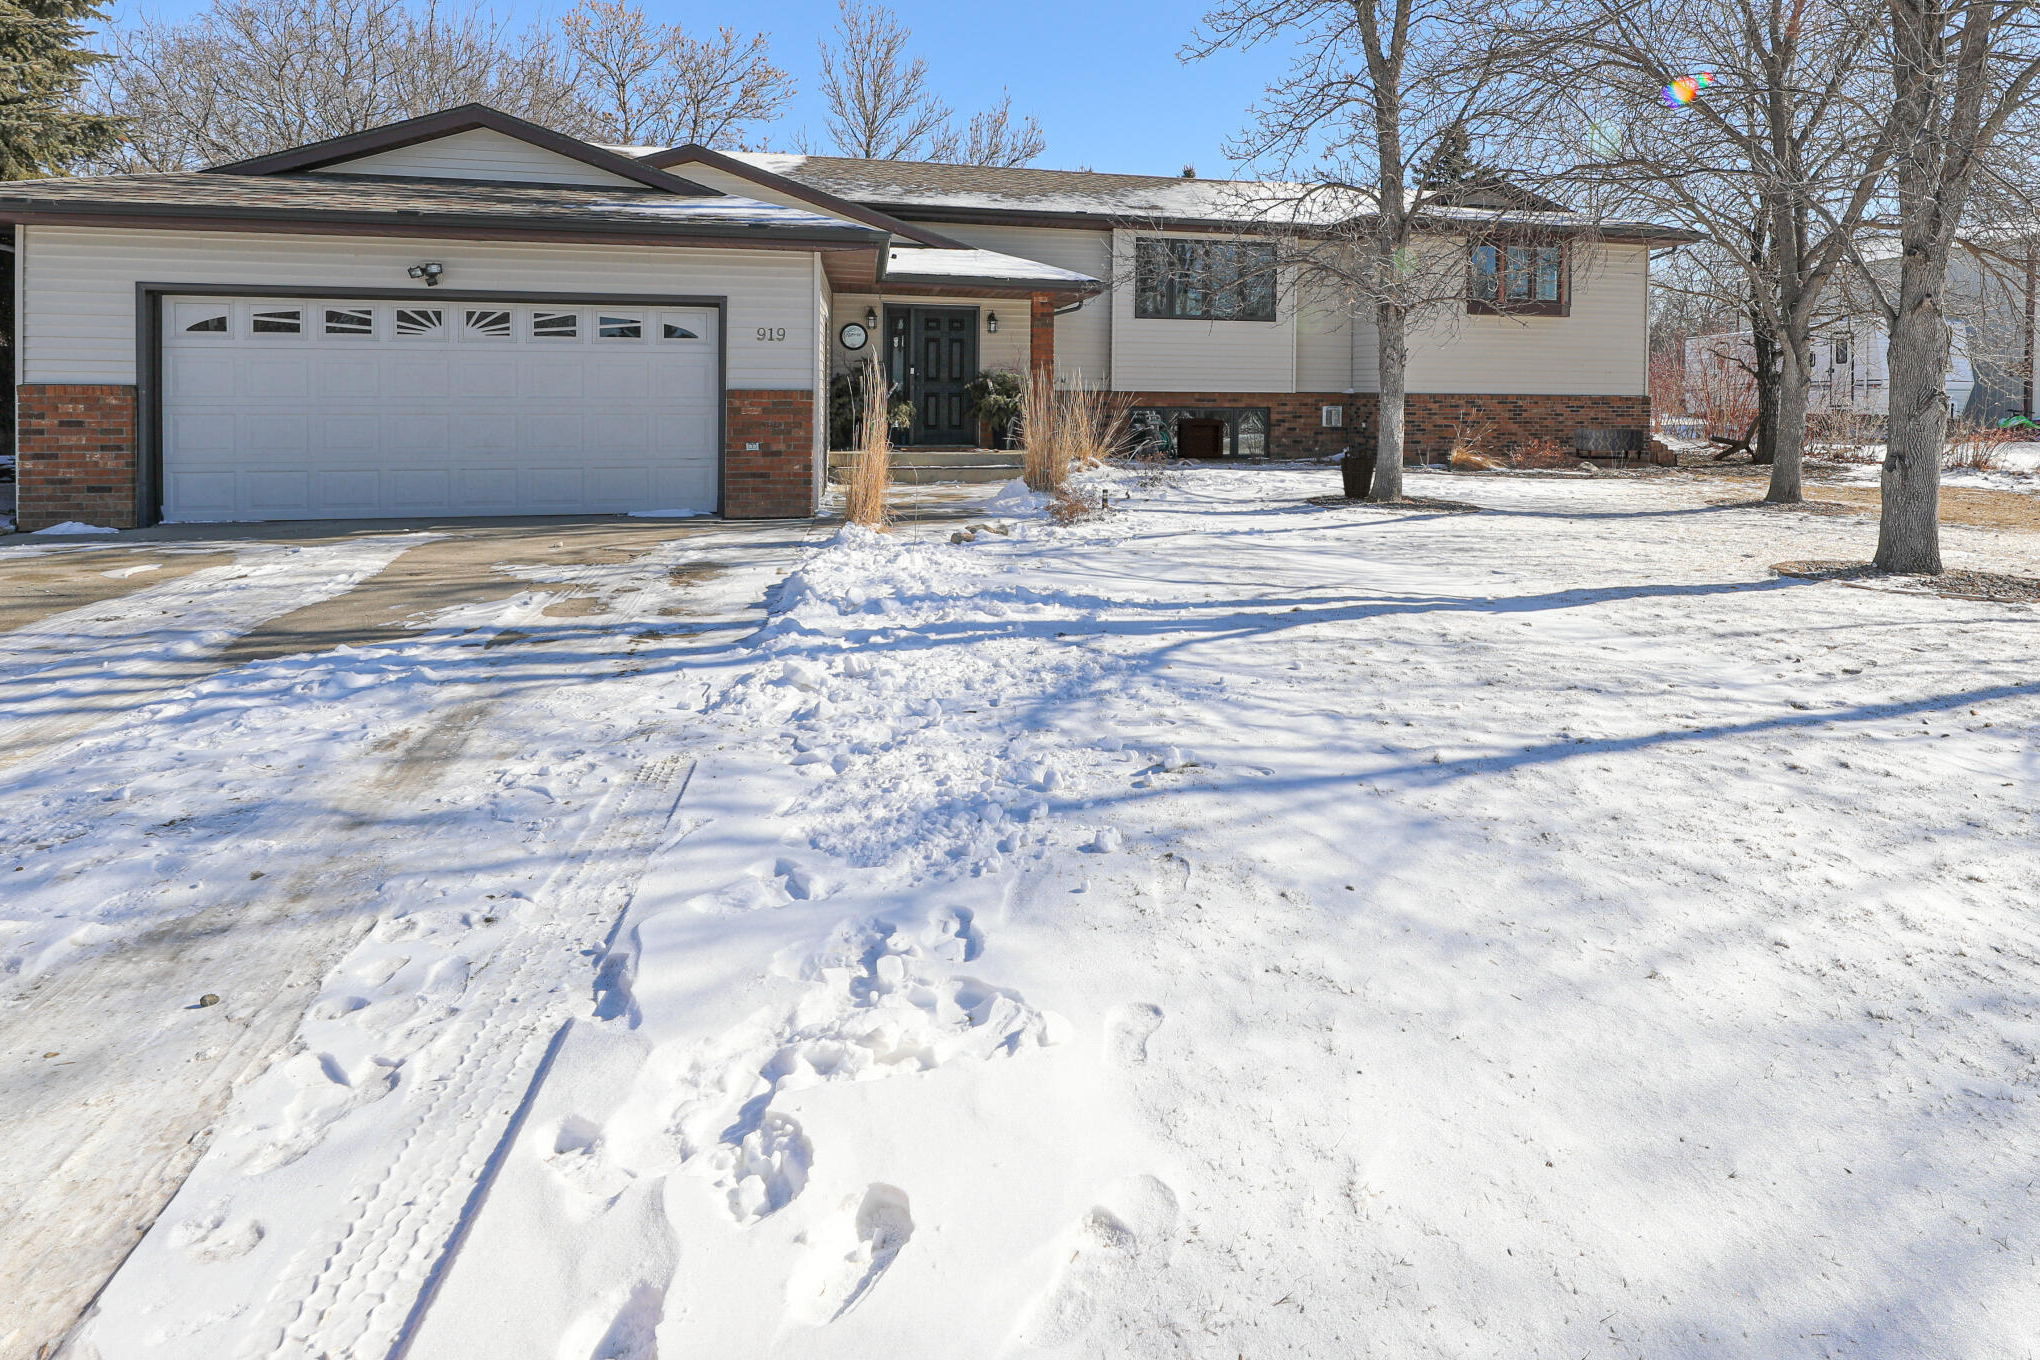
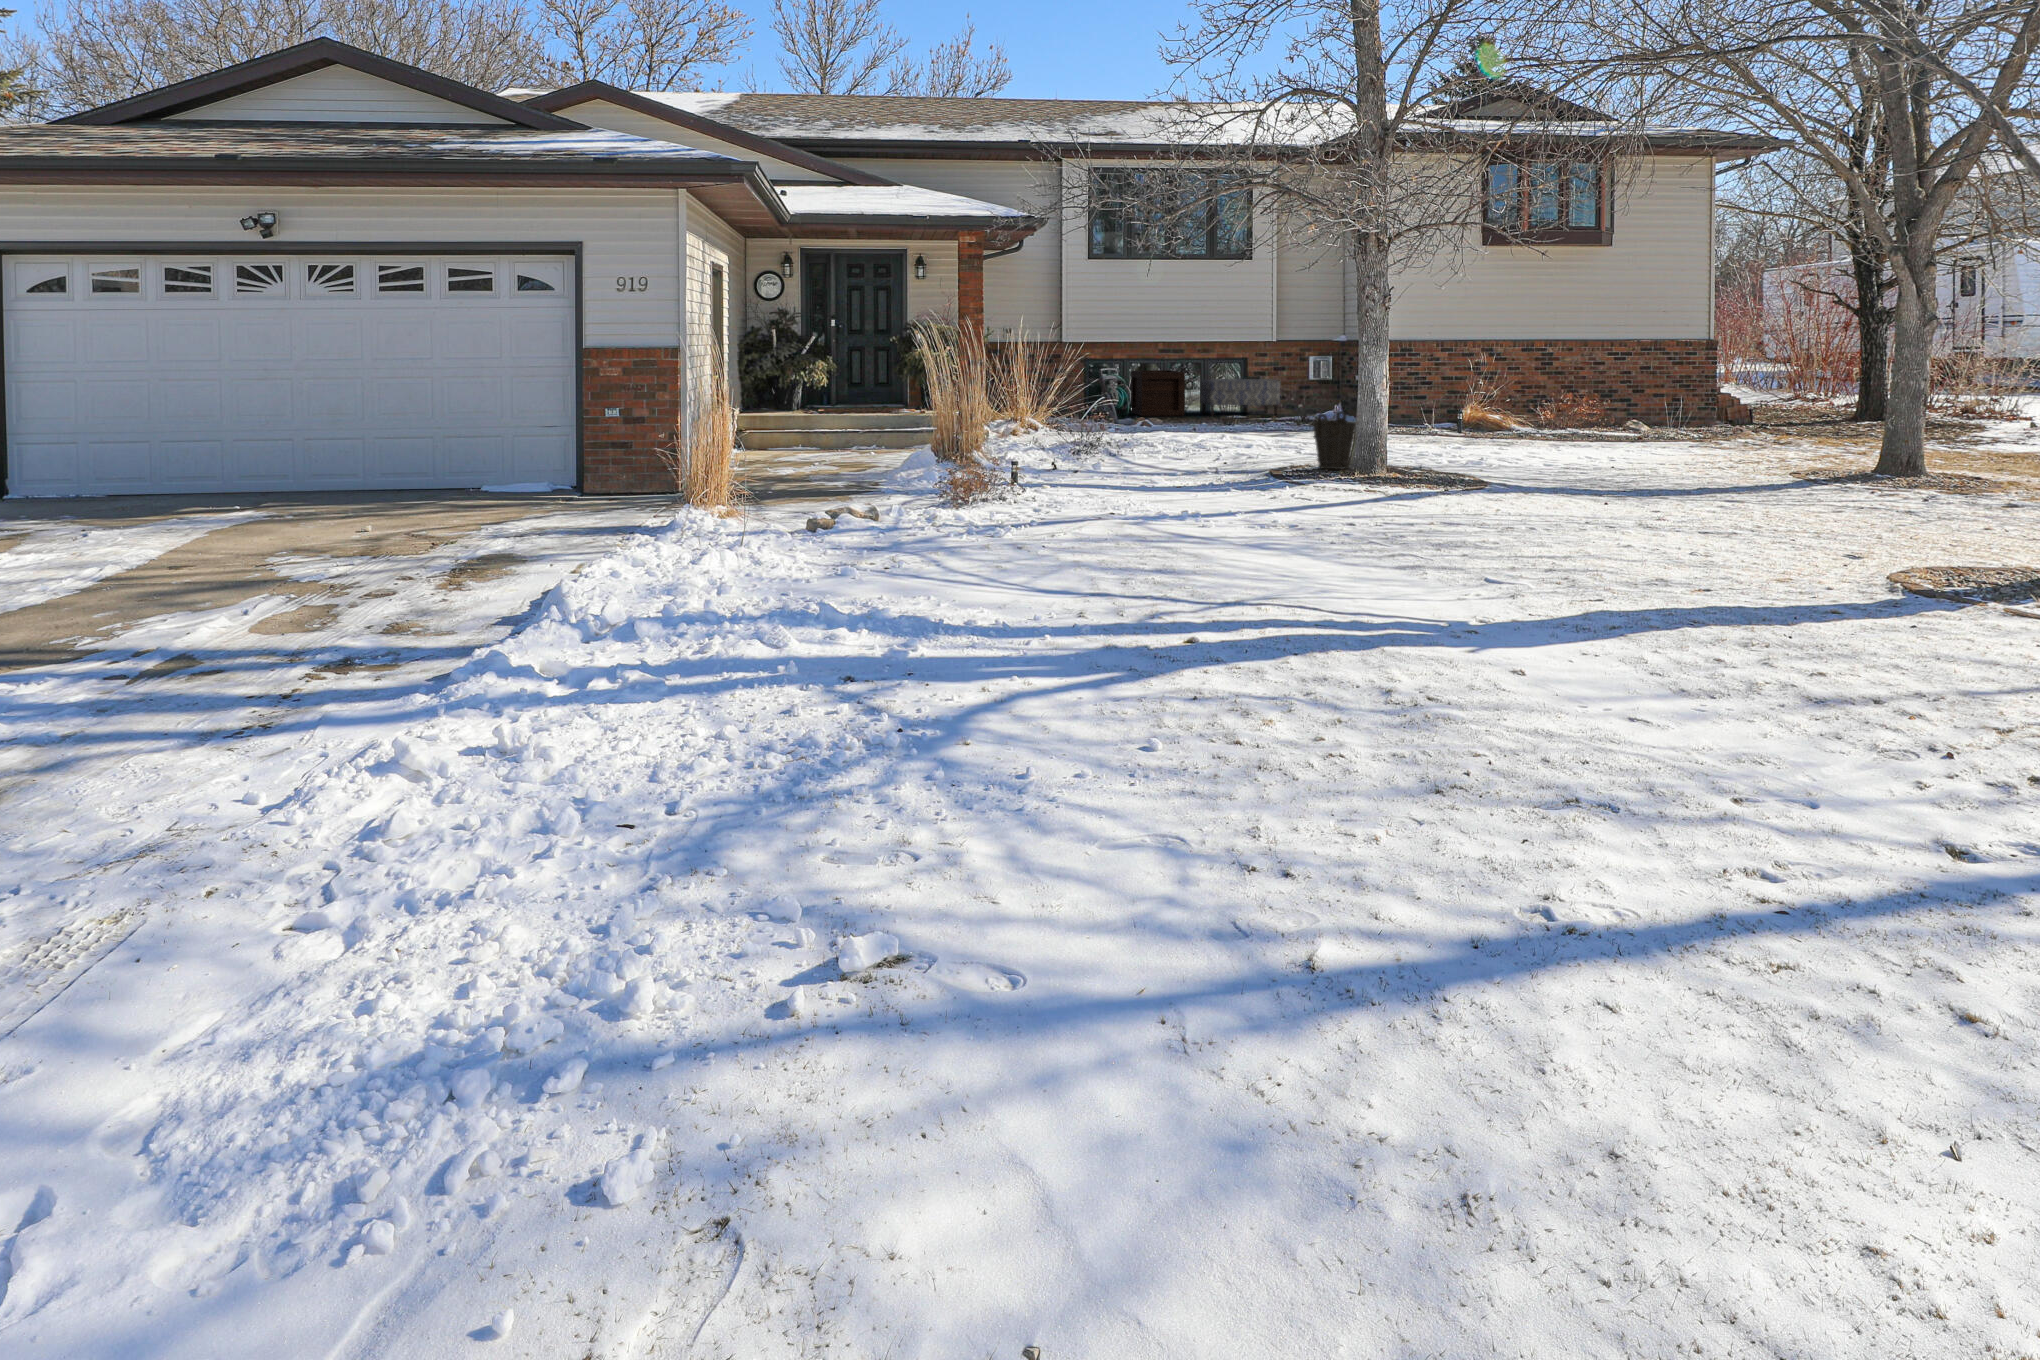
lounge chair: present [1711,416,1760,462] -> none [1795,360,1862,418]
bench: present [1574,429,1644,459] -> present [1200,379,1280,416]

